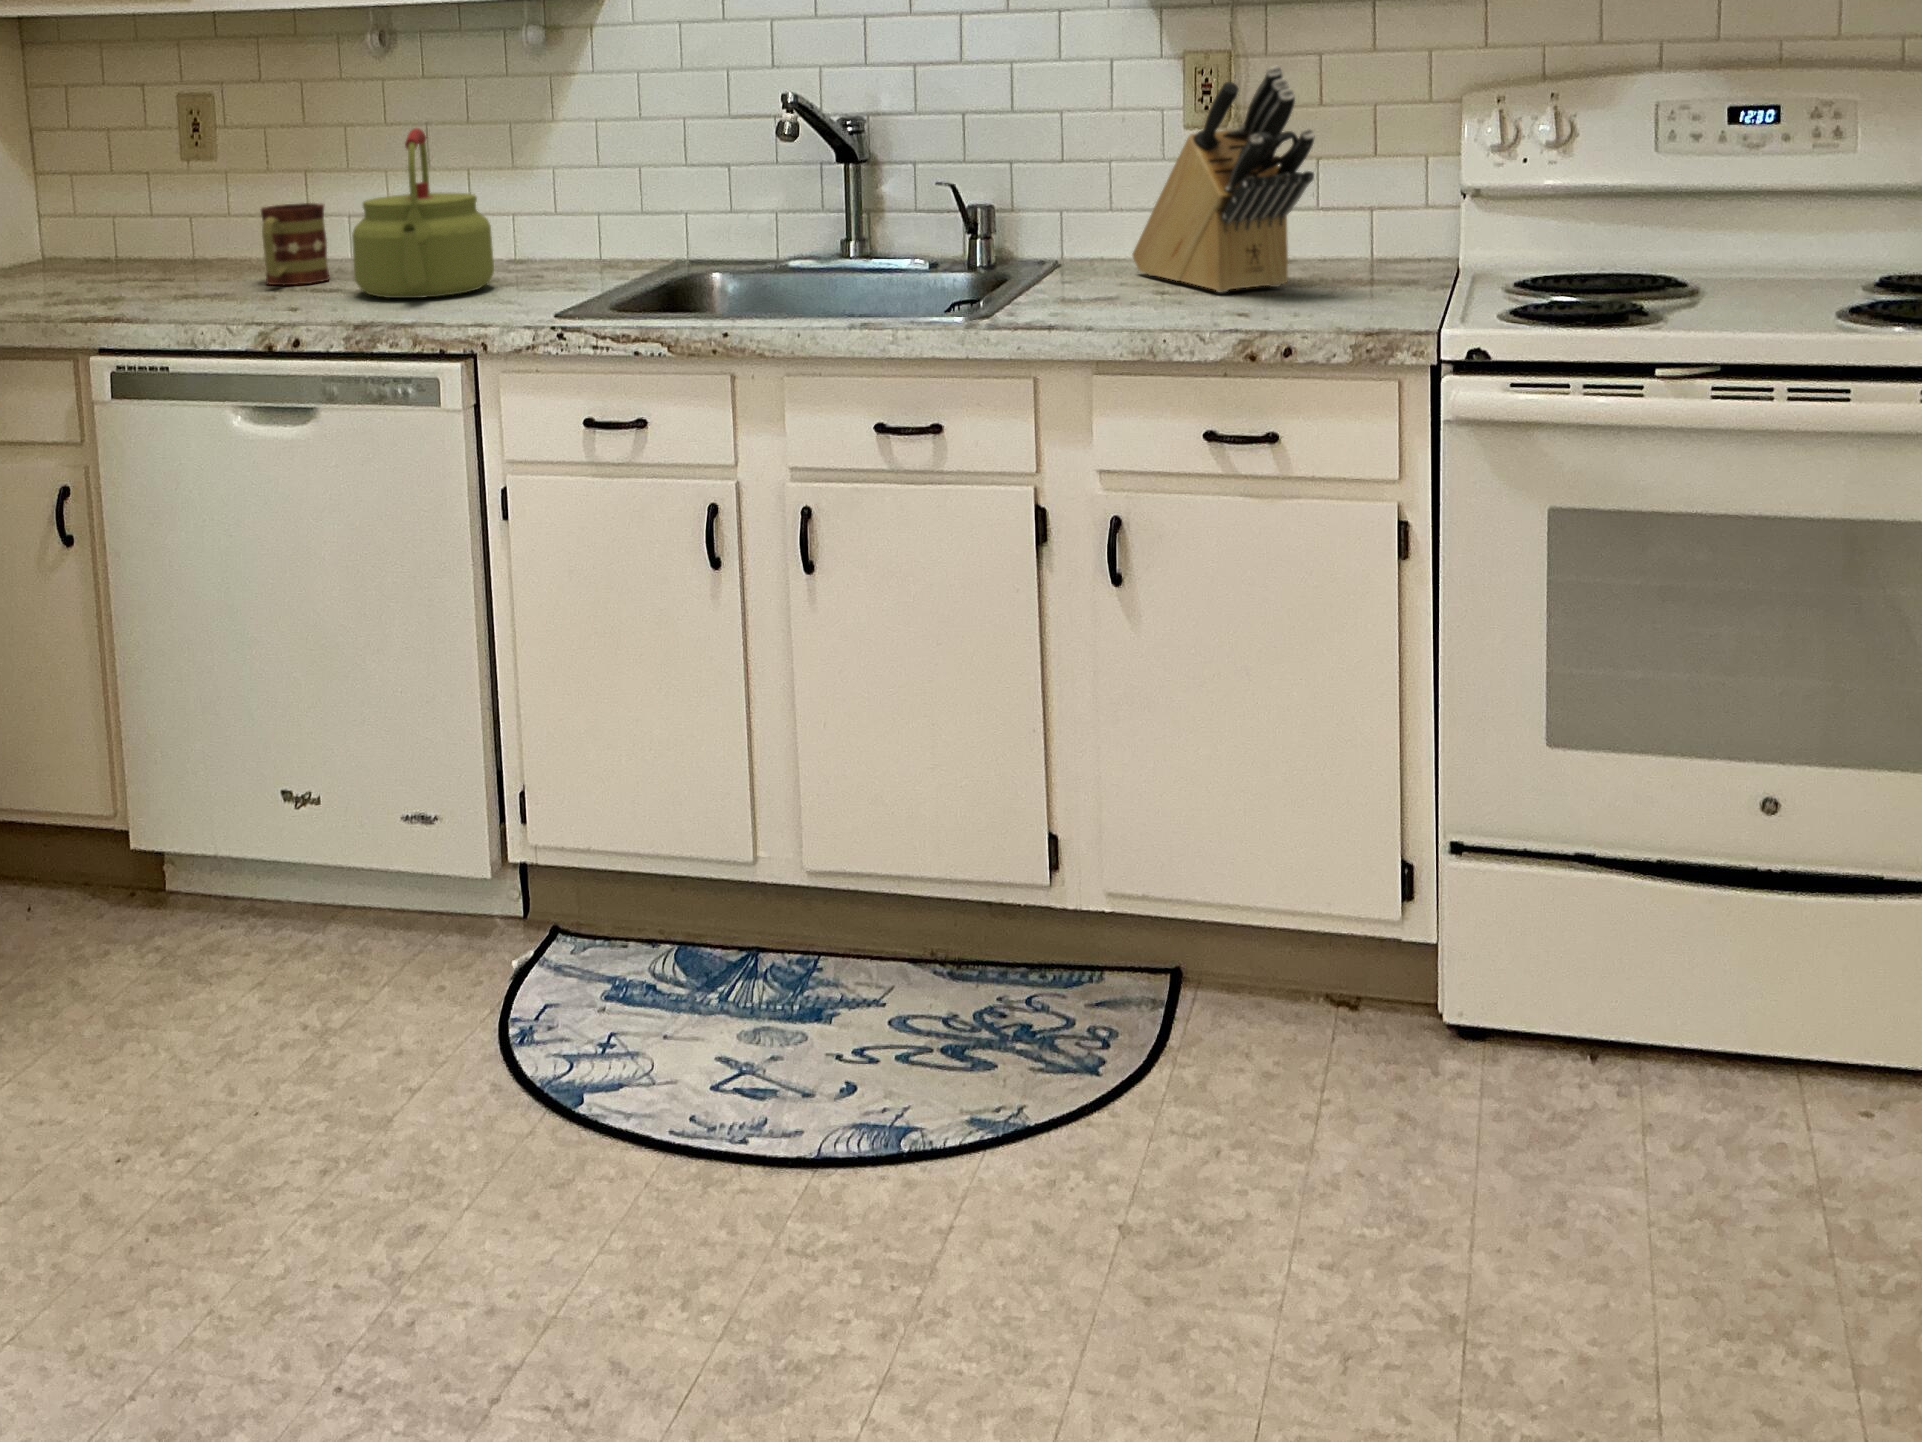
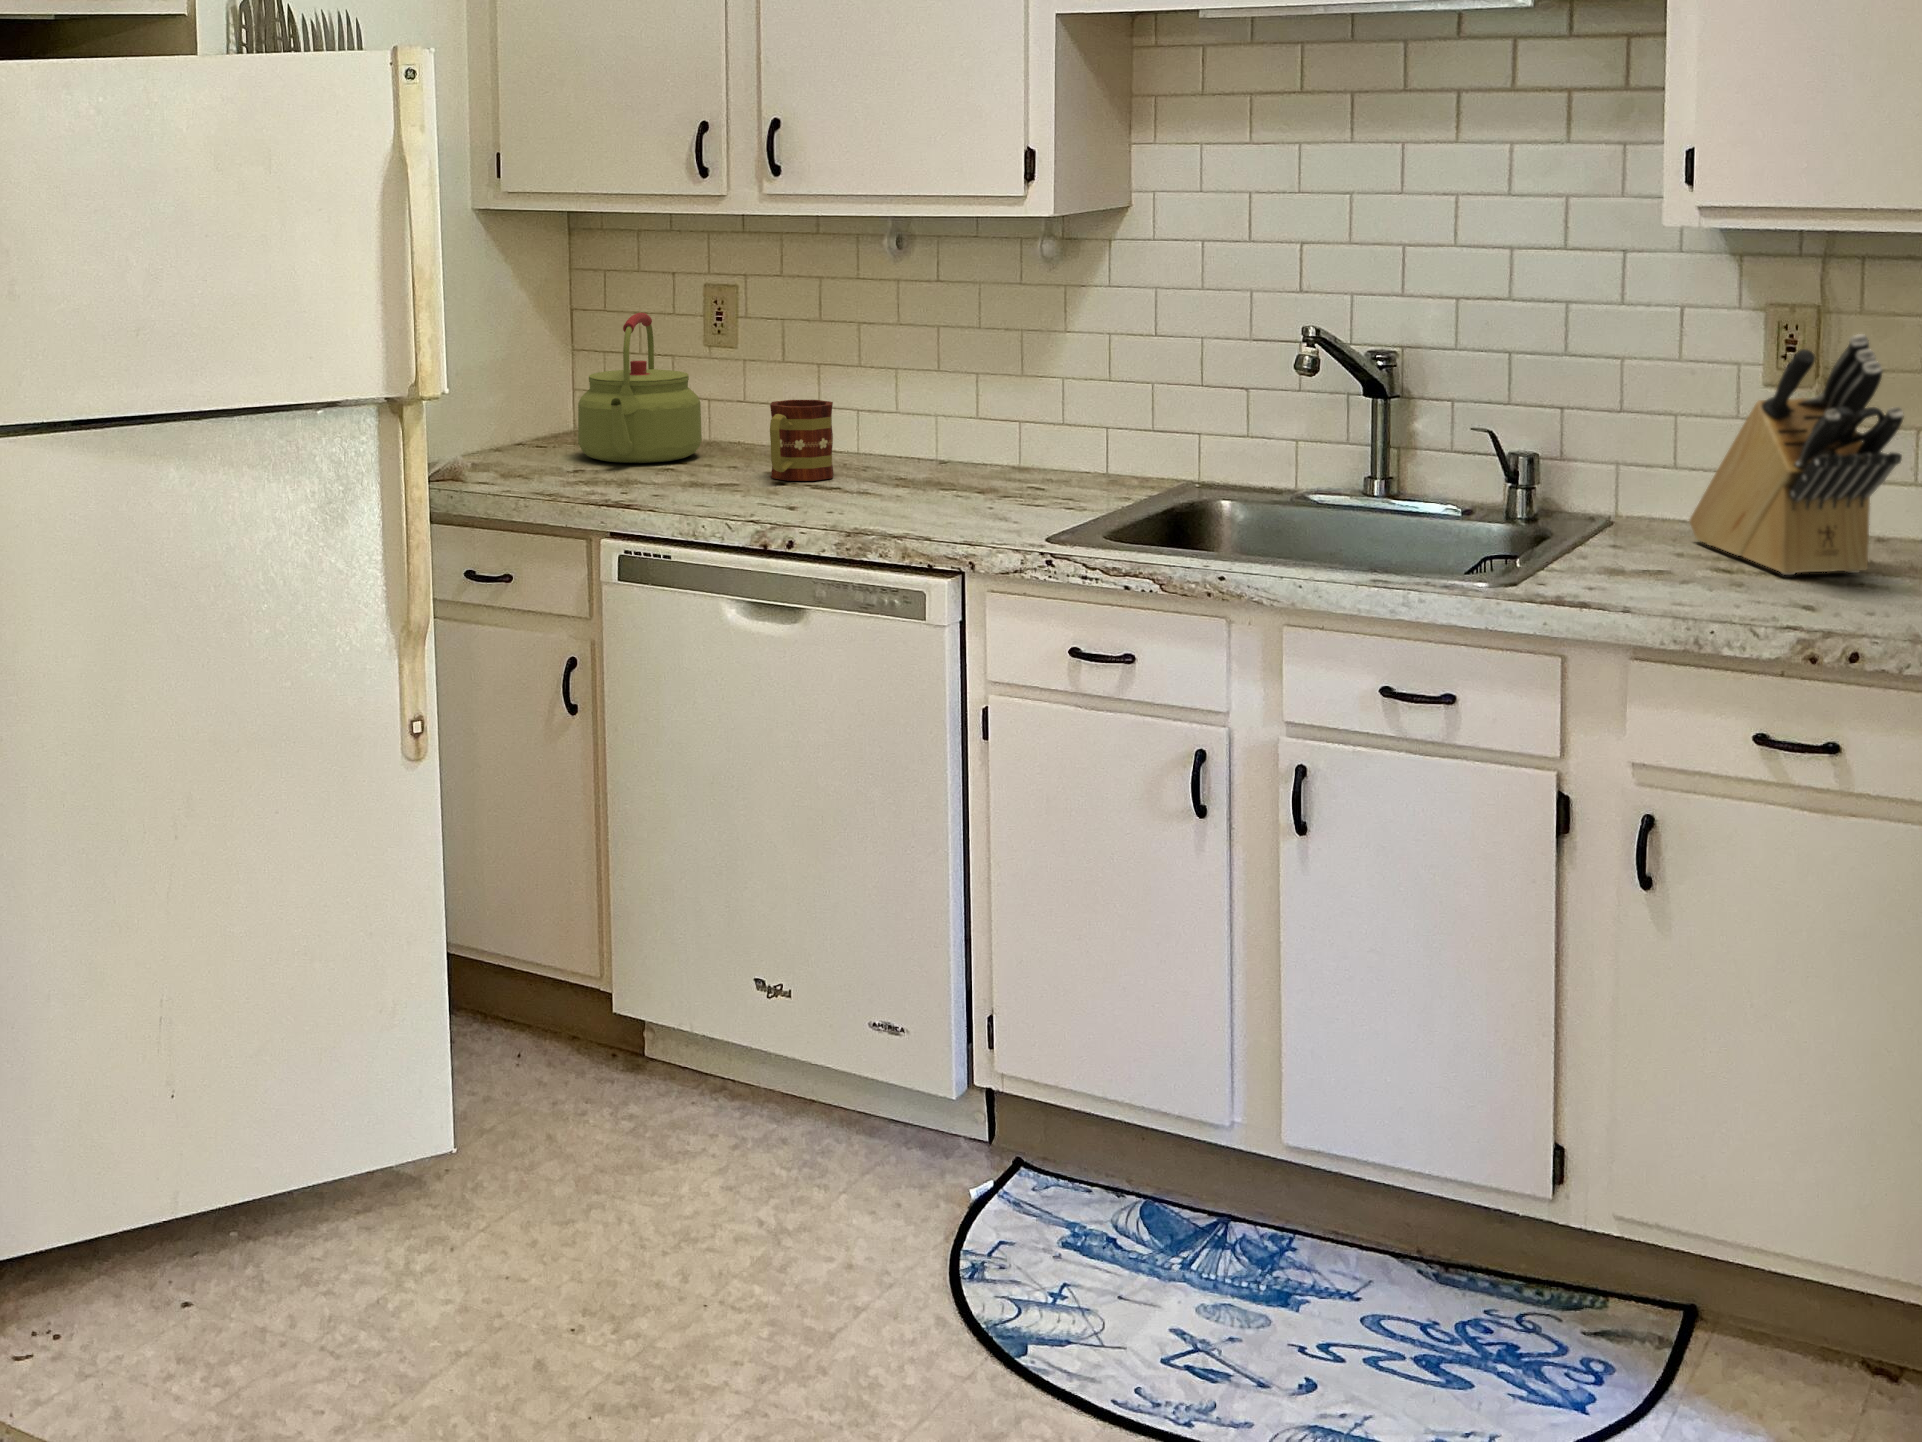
kettle: present [352,128,494,298] -> present [578,313,702,463]

